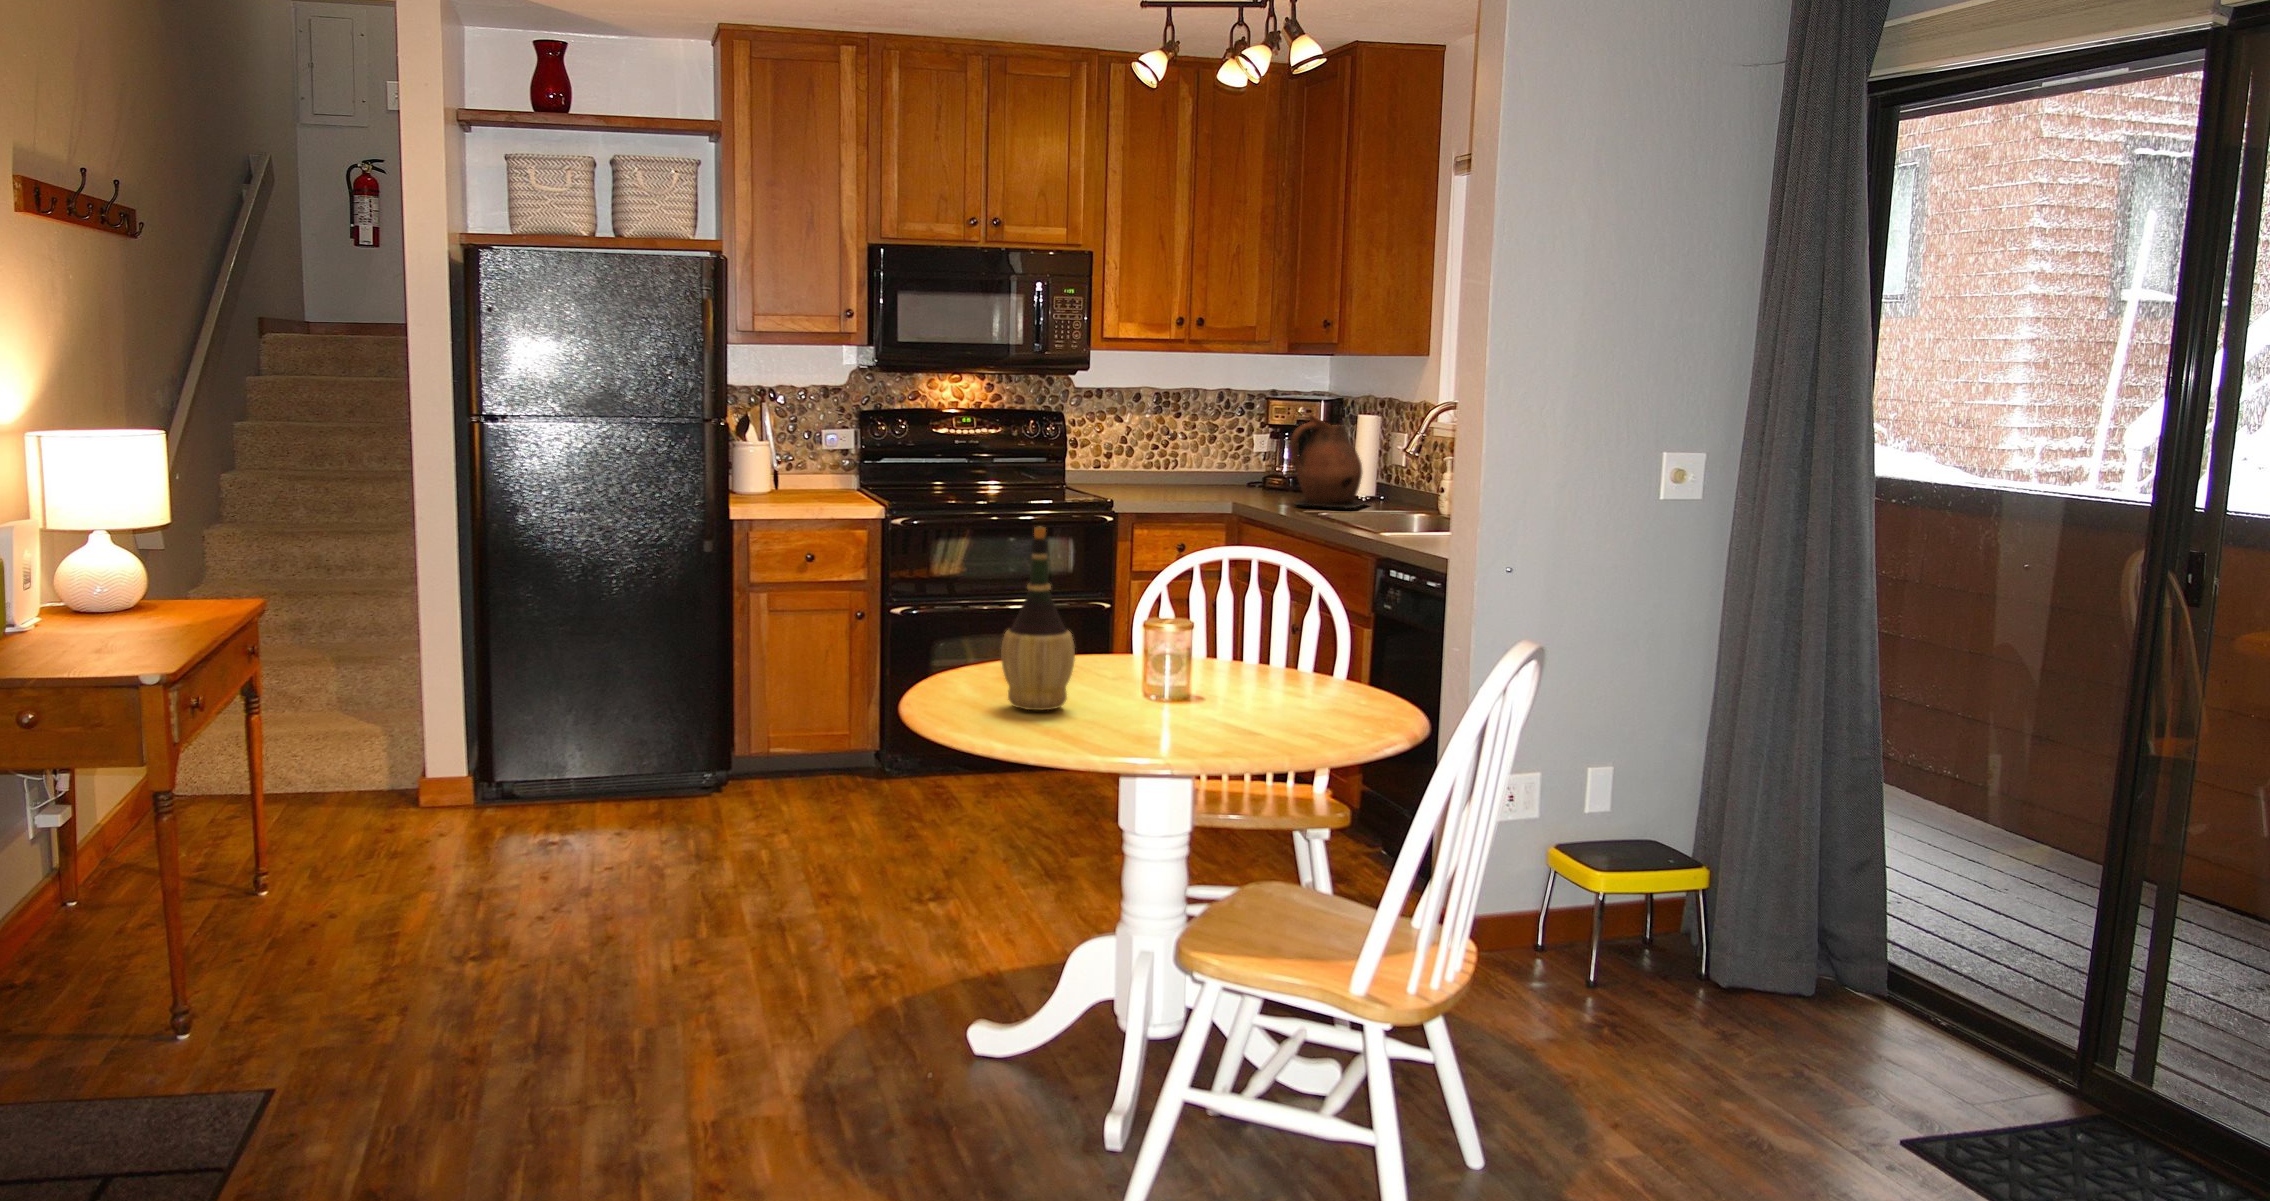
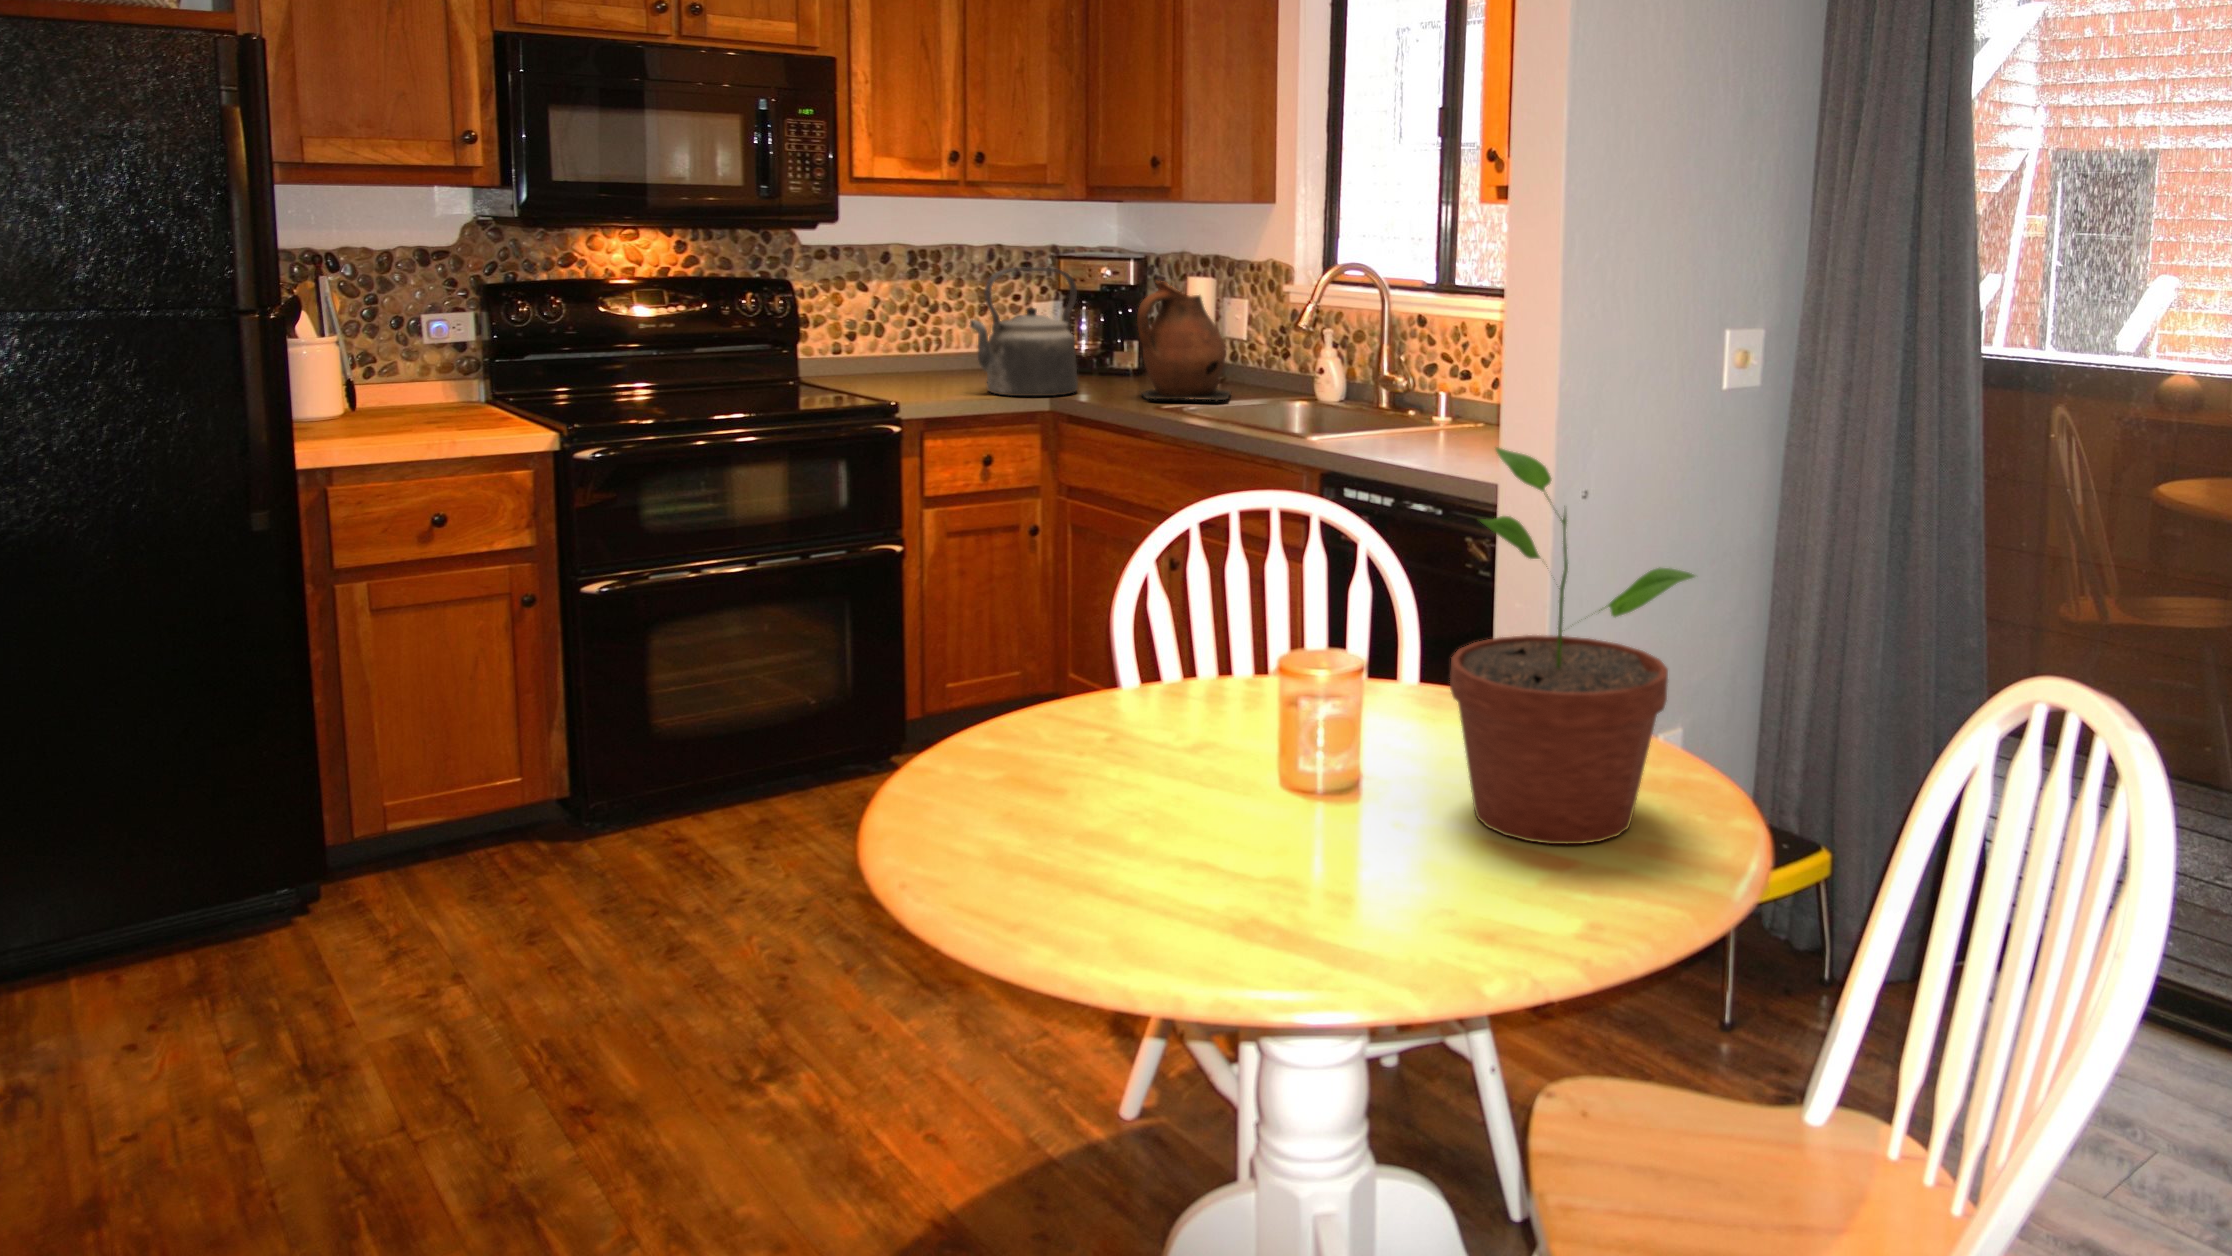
kettle: none [1170,403,1257,500] -> present [970,267,1078,396]
potted plant: none [1185,495,1313,724] -> present [1450,448,1695,844]
wine bottle: present [1001,527,1075,710] -> none [1156,534,1295,881]

